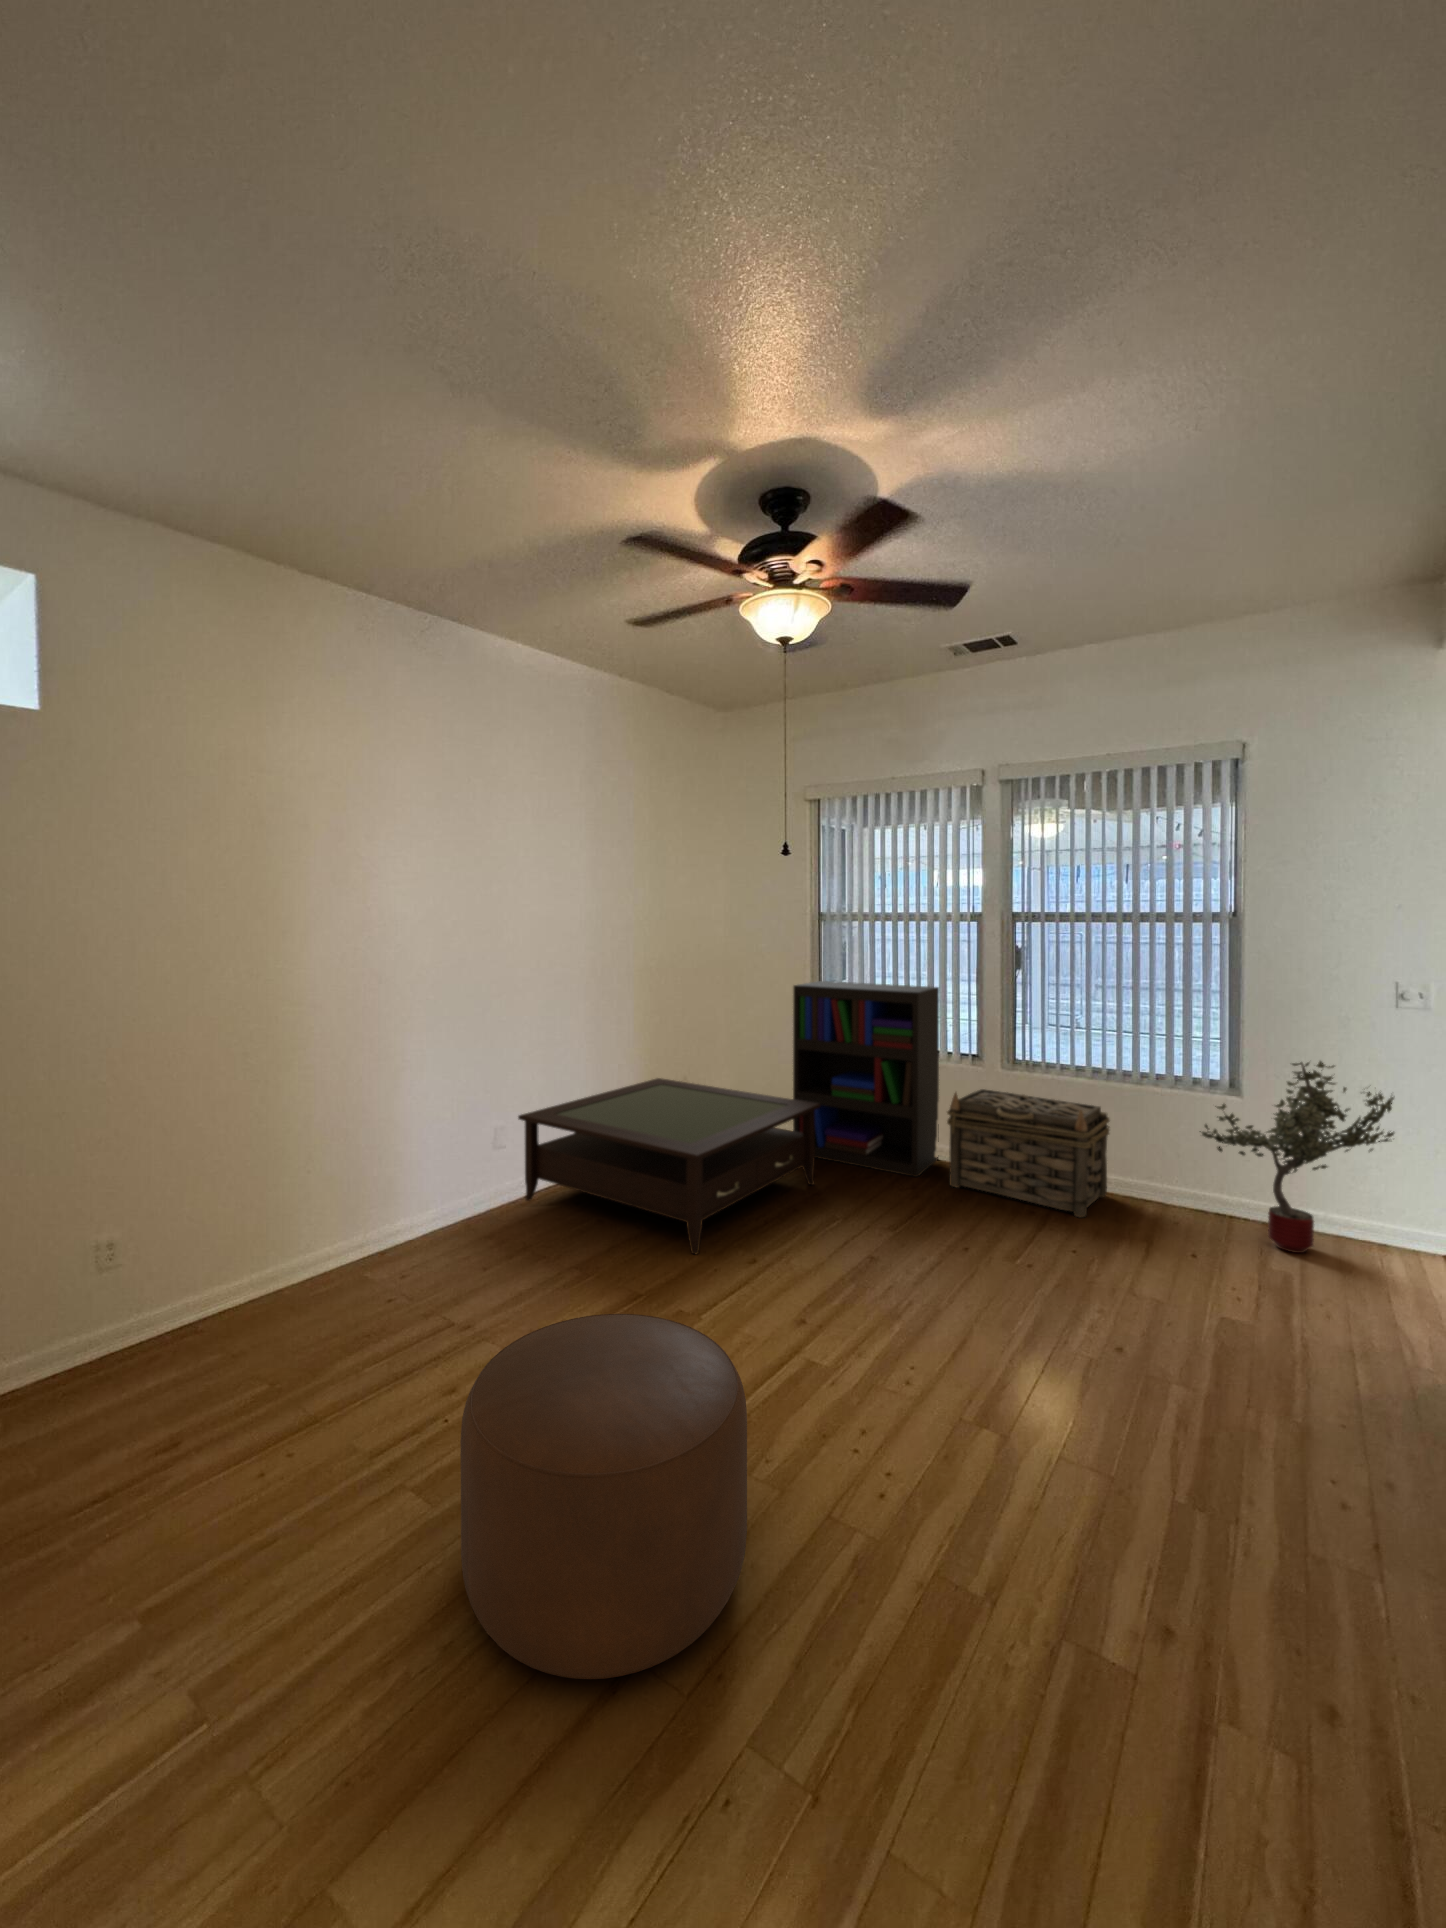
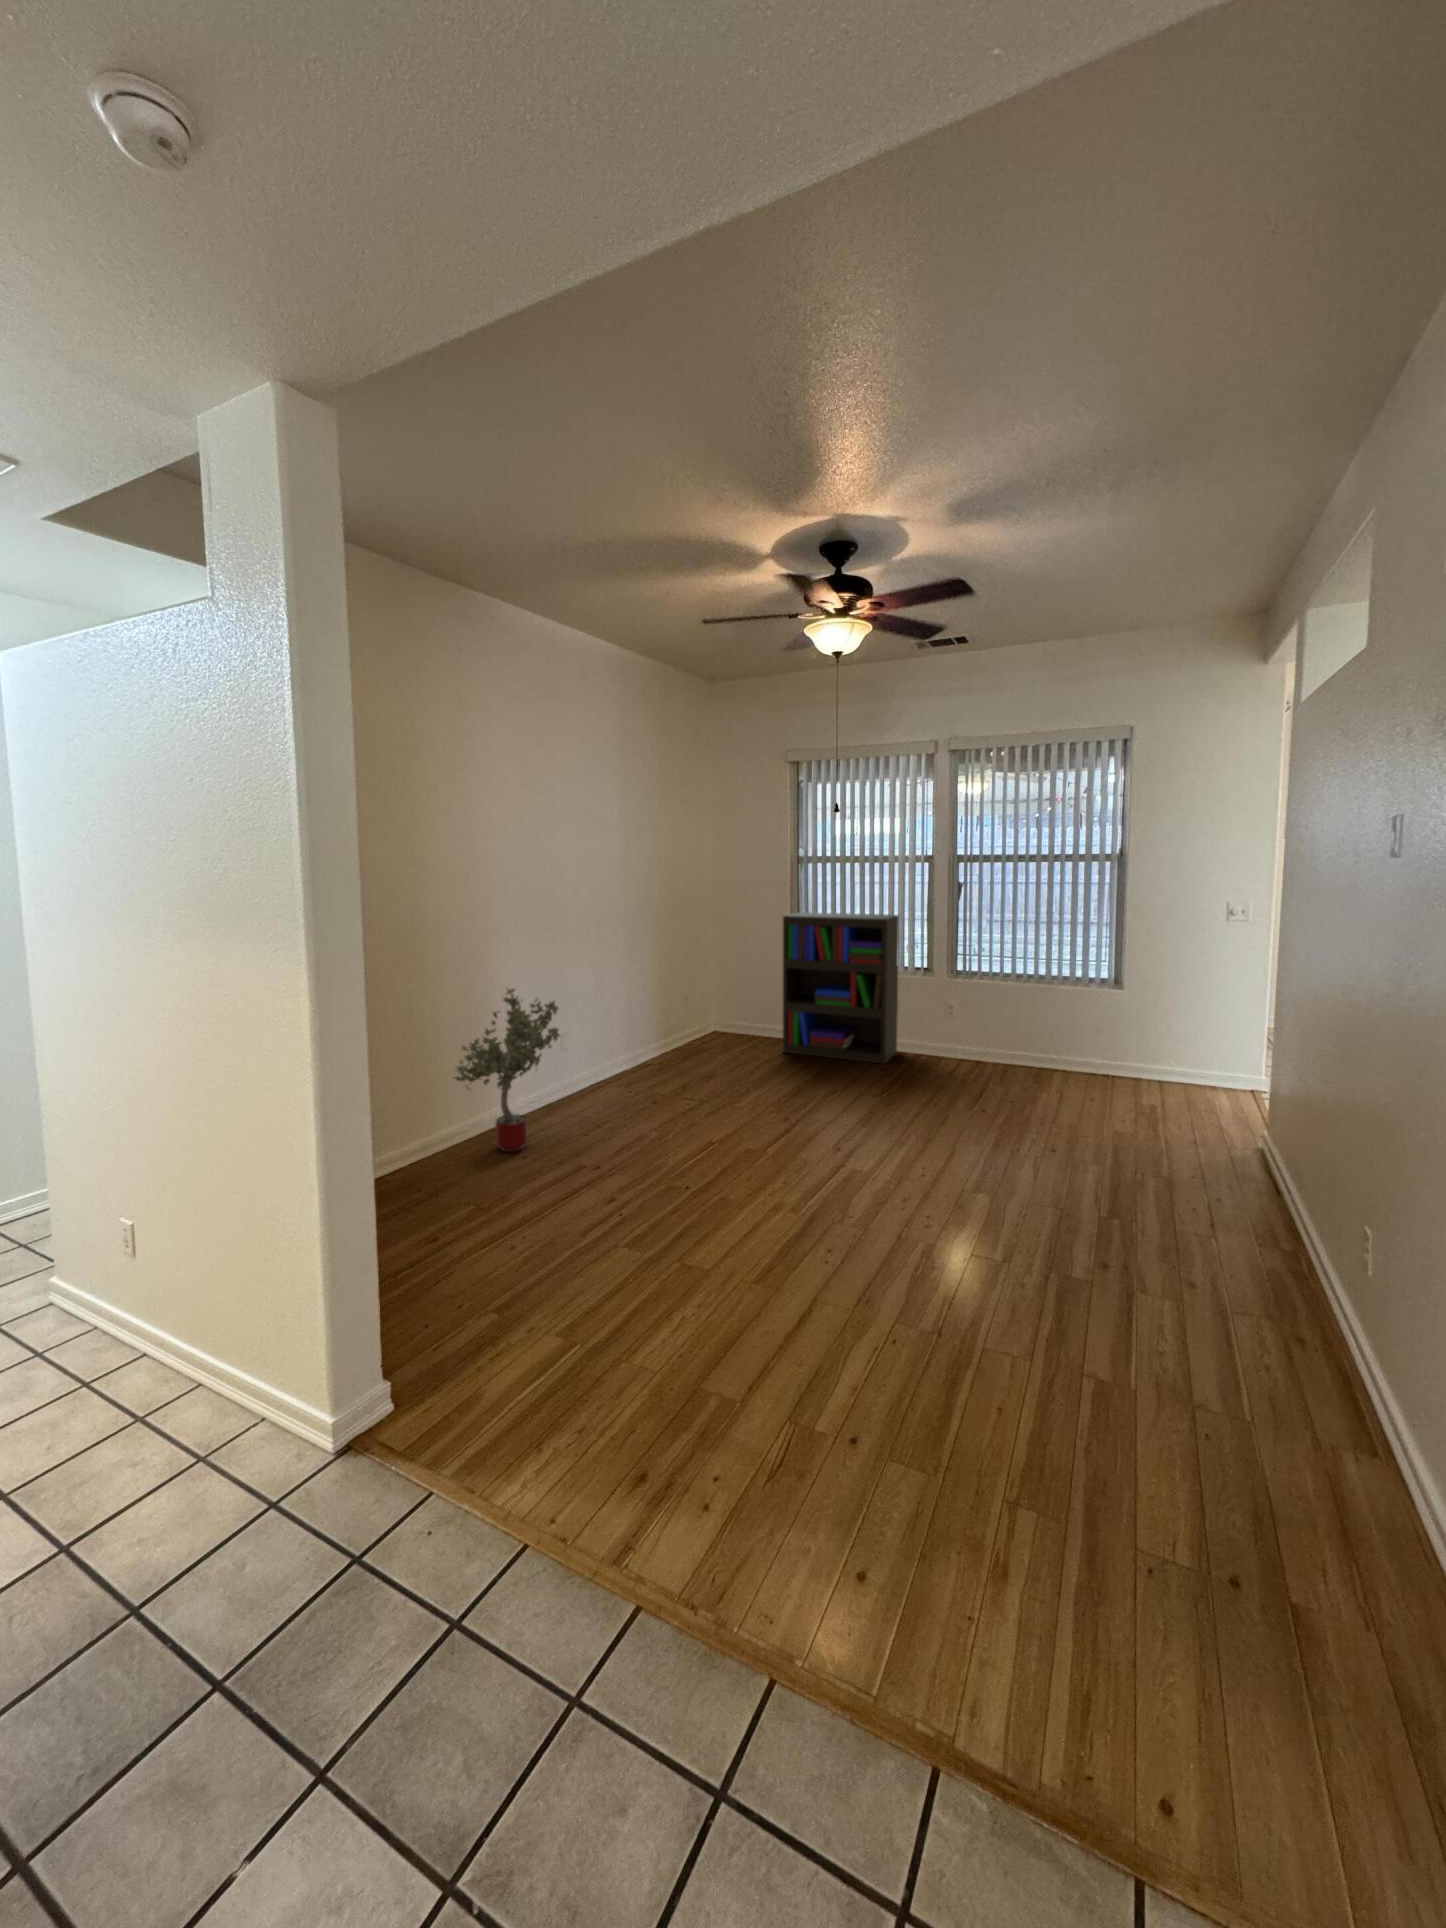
potted tree: present [1200,1061,1394,1253] -> present [454,989,560,1152]
coffee table: present [518,1078,821,1254] -> none [578,996,813,1119]
basket: present [947,1089,1110,1217] -> none [909,994,1030,1083]
ottoman: present [461,1314,747,1679] -> none [683,1126,857,1301]

